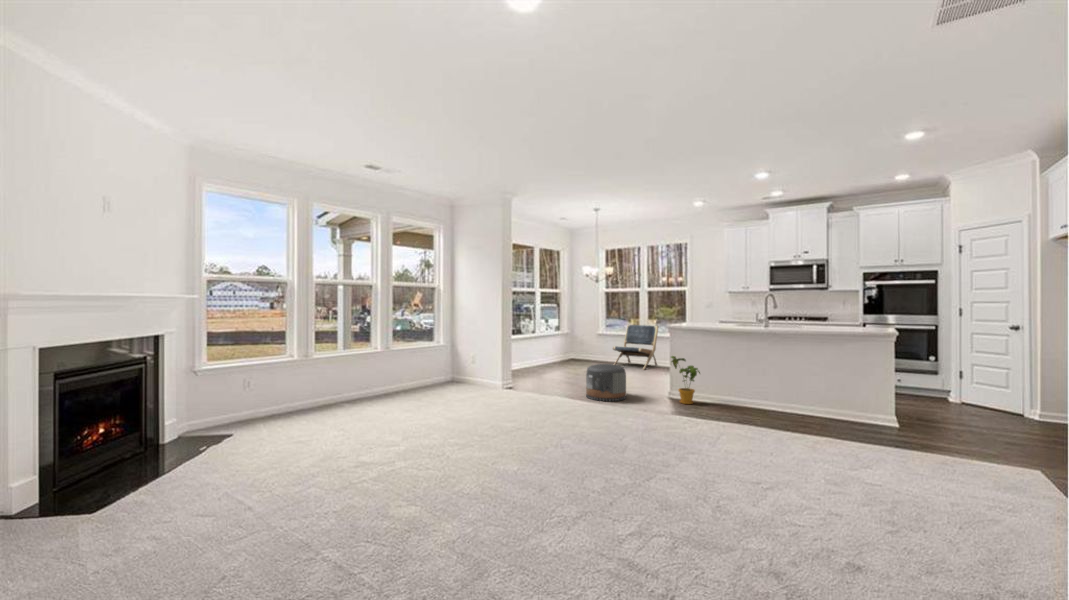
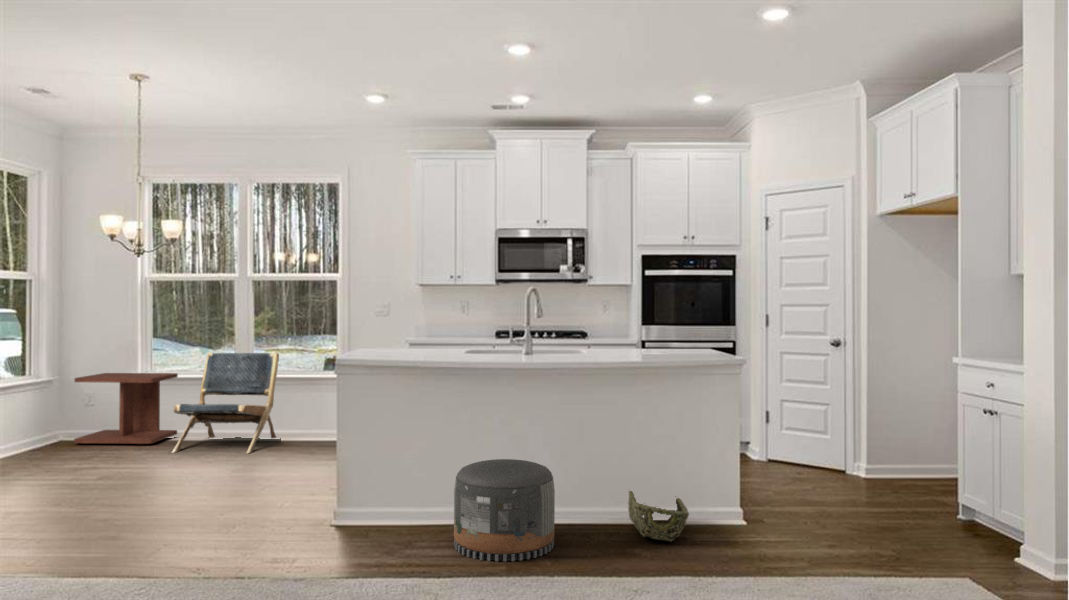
side table: none [577,332,616,363] -> present [74,373,178,444]
house plant: present [671,356,700,404] -> none [343,430,411,540]
pouf: present [586,364,626,401] -> present [454,459,555,562]
woven basket: none [815,398,852,425] -> present [628,491,689,541]

